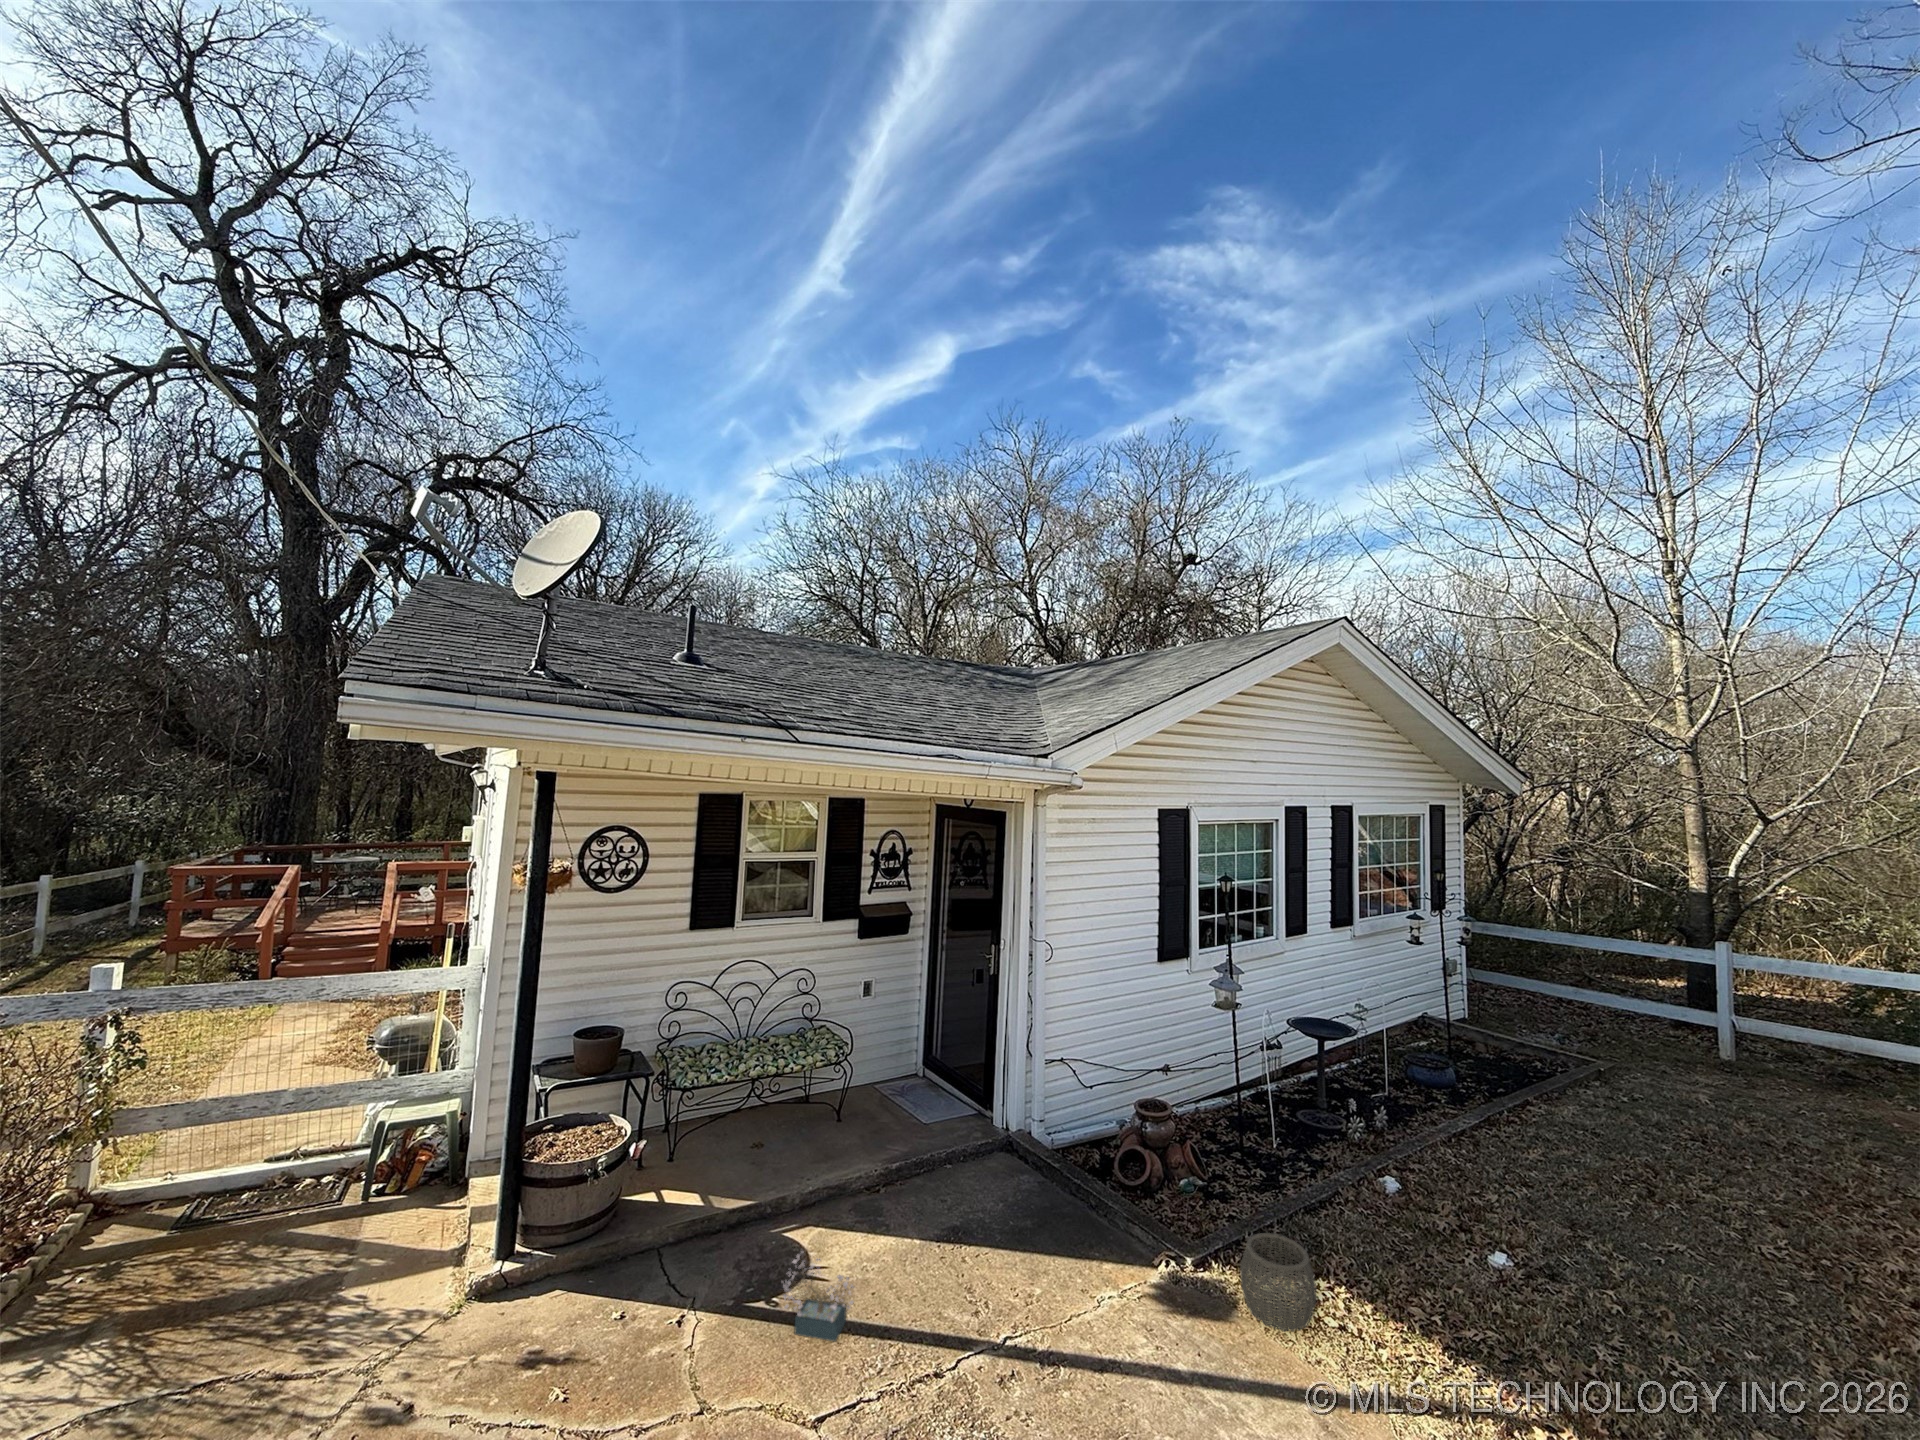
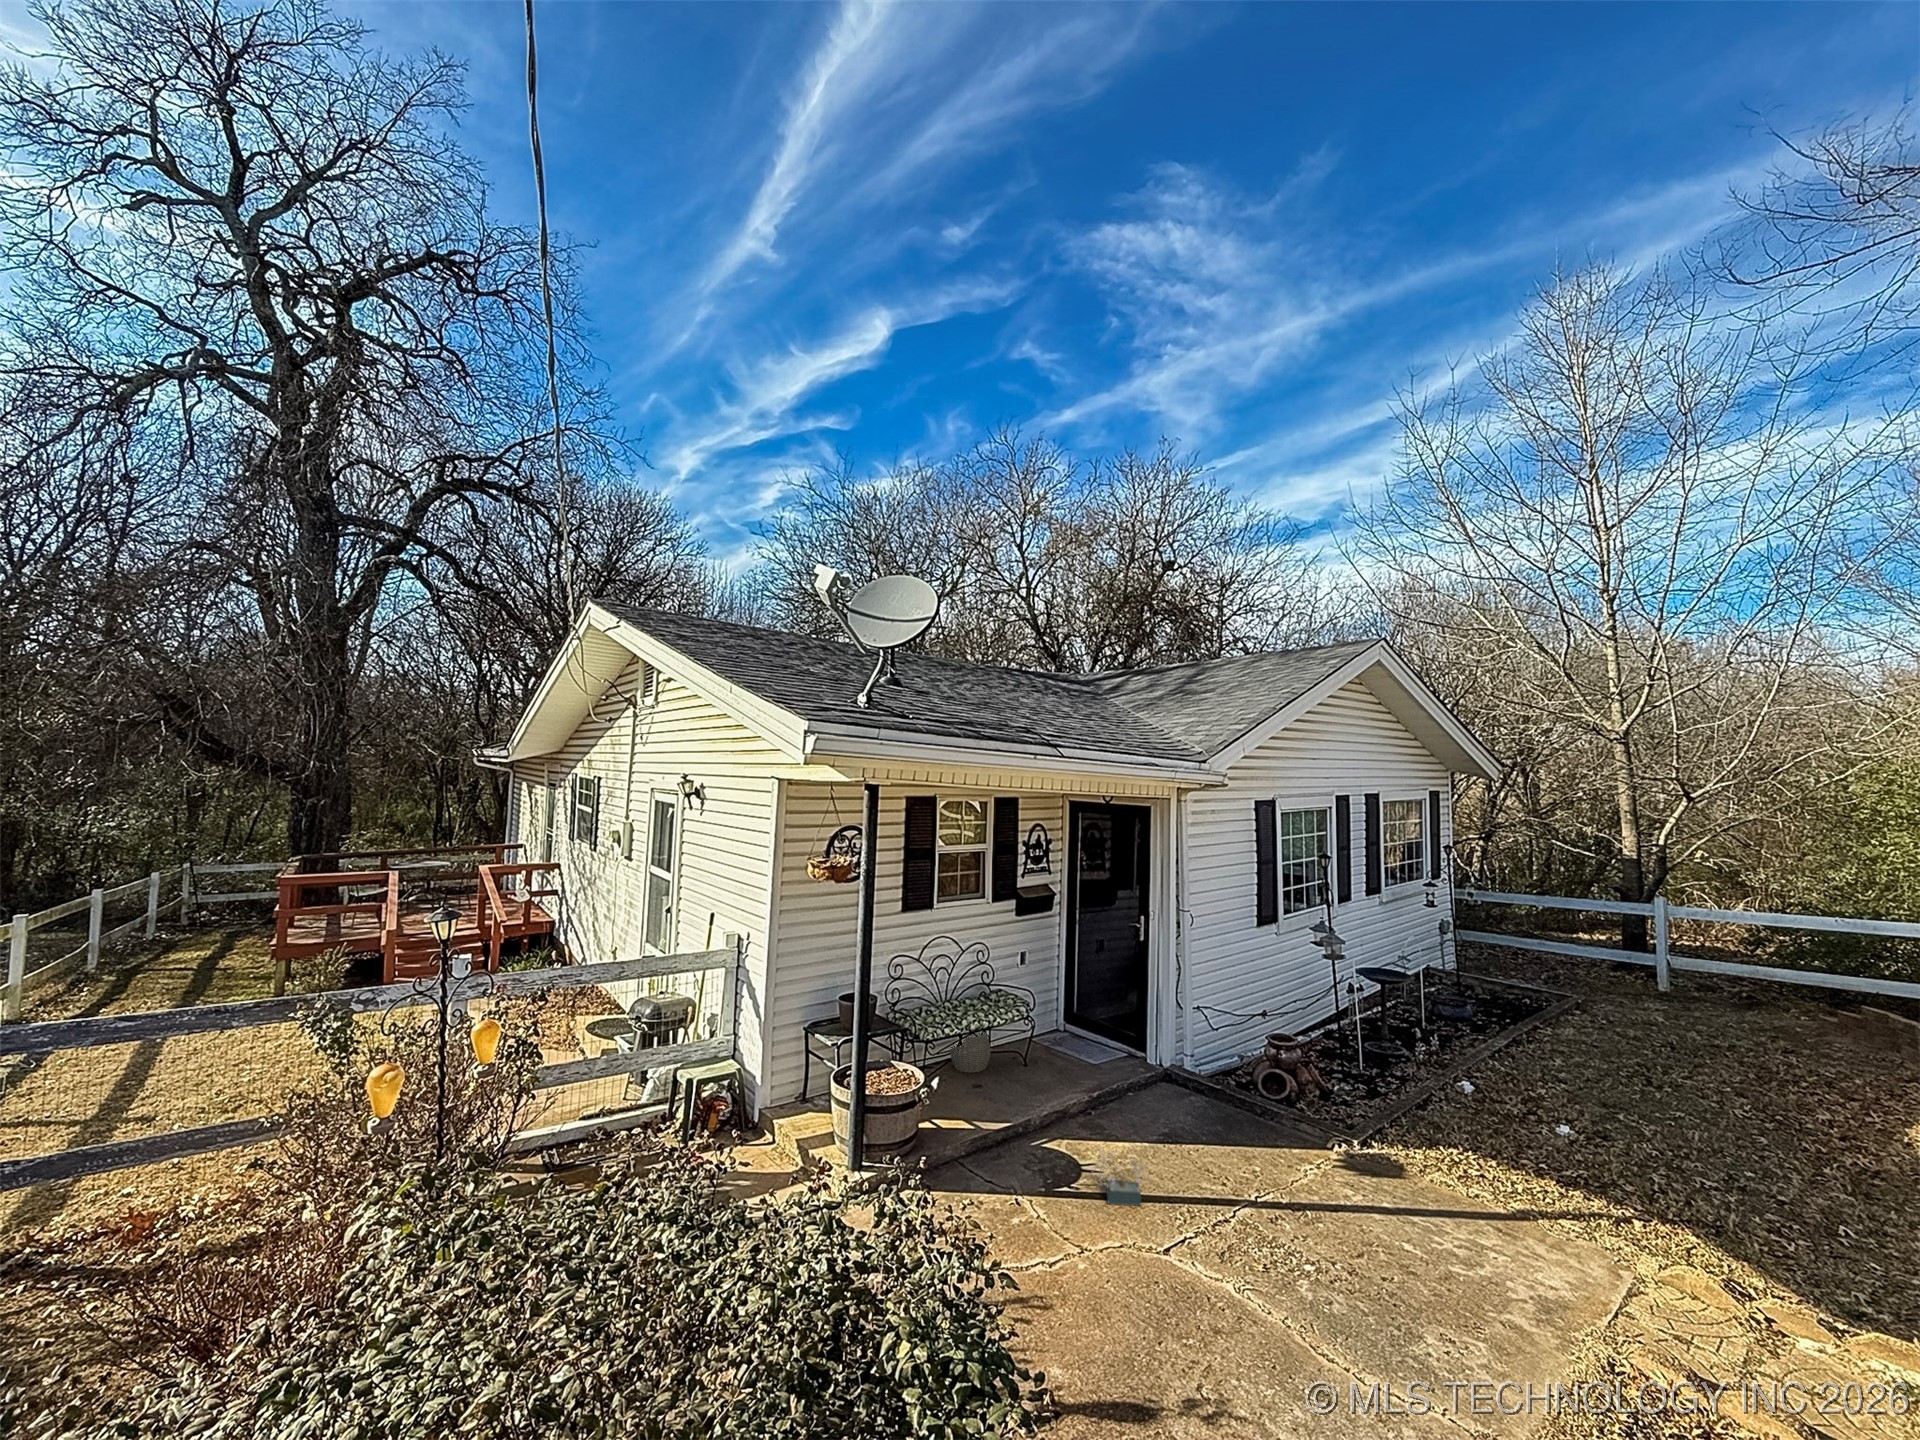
woven basket: present [1240,1233,1316,1331] -> present [950,1031,990,1073]

